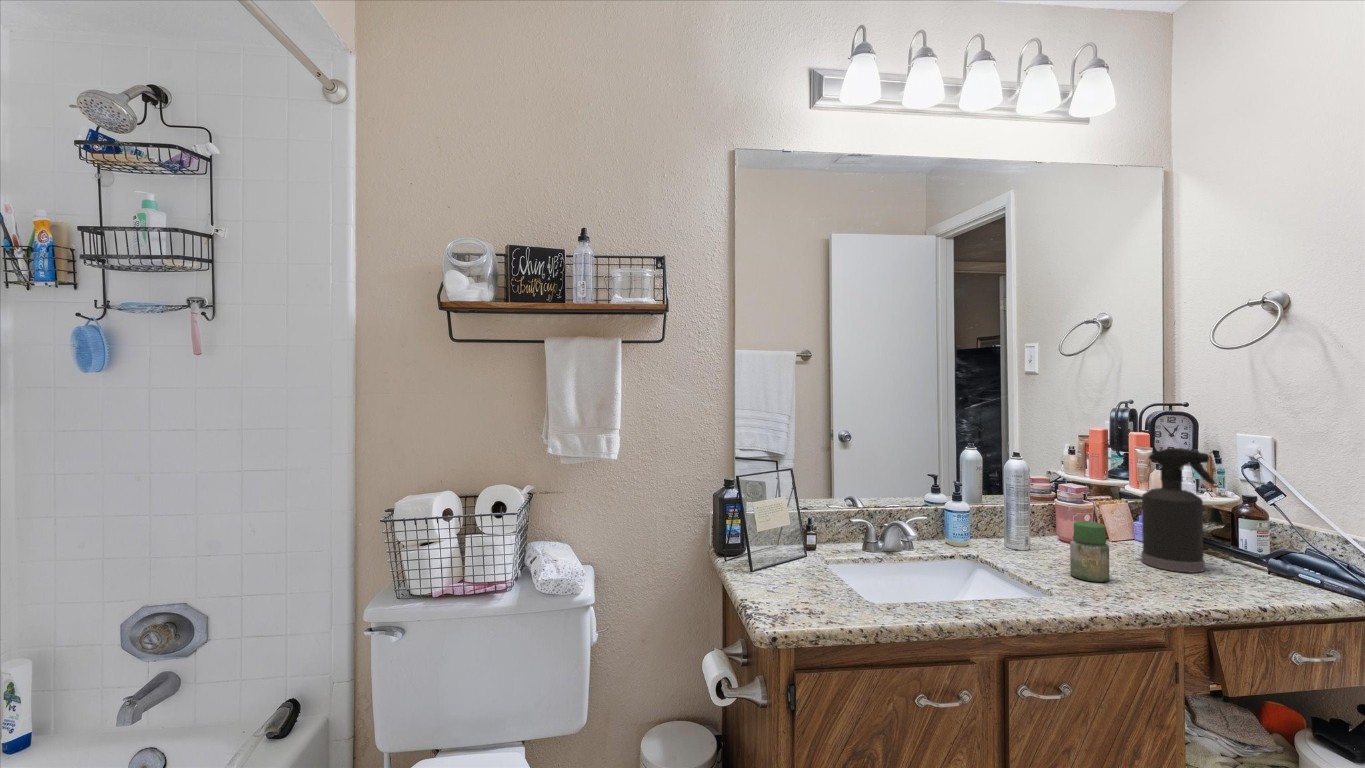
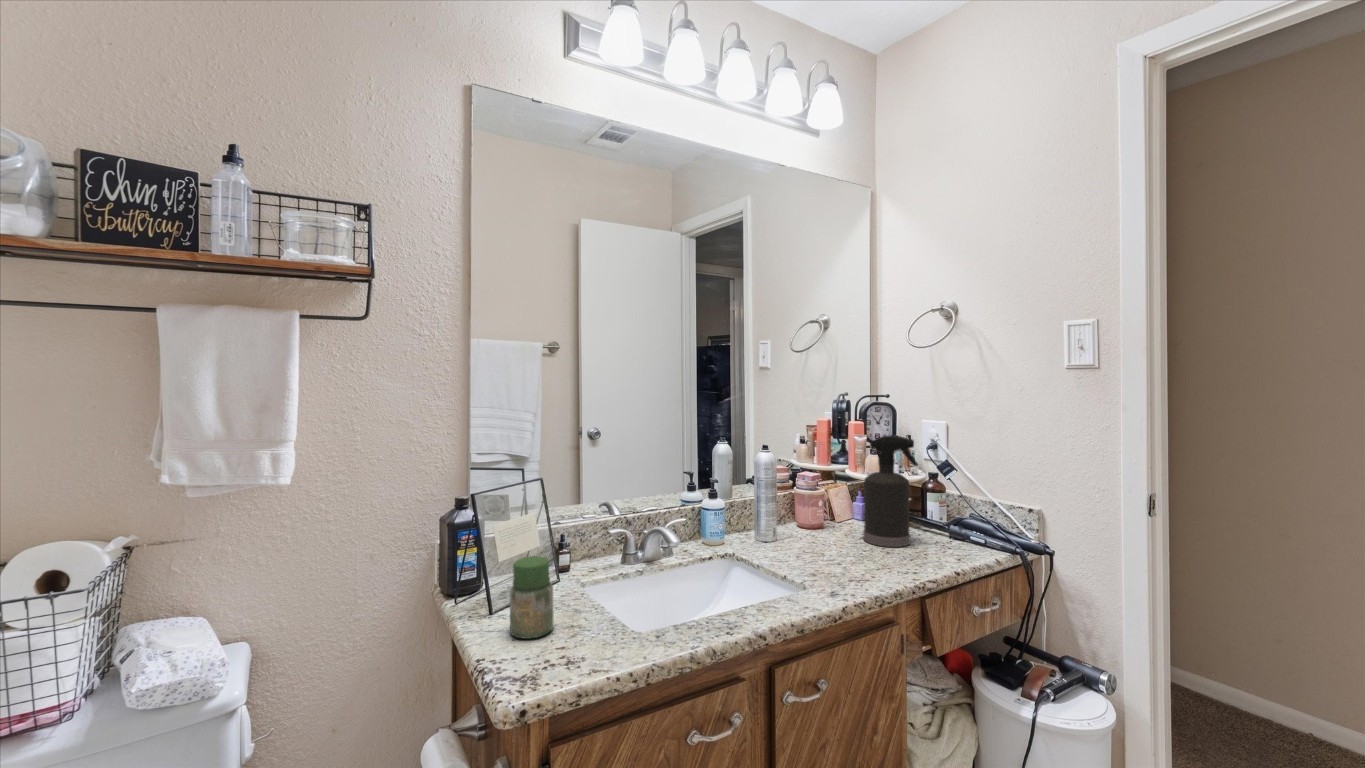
jar: present [1070,521,1110,582] -> present [510,556,554,639]

